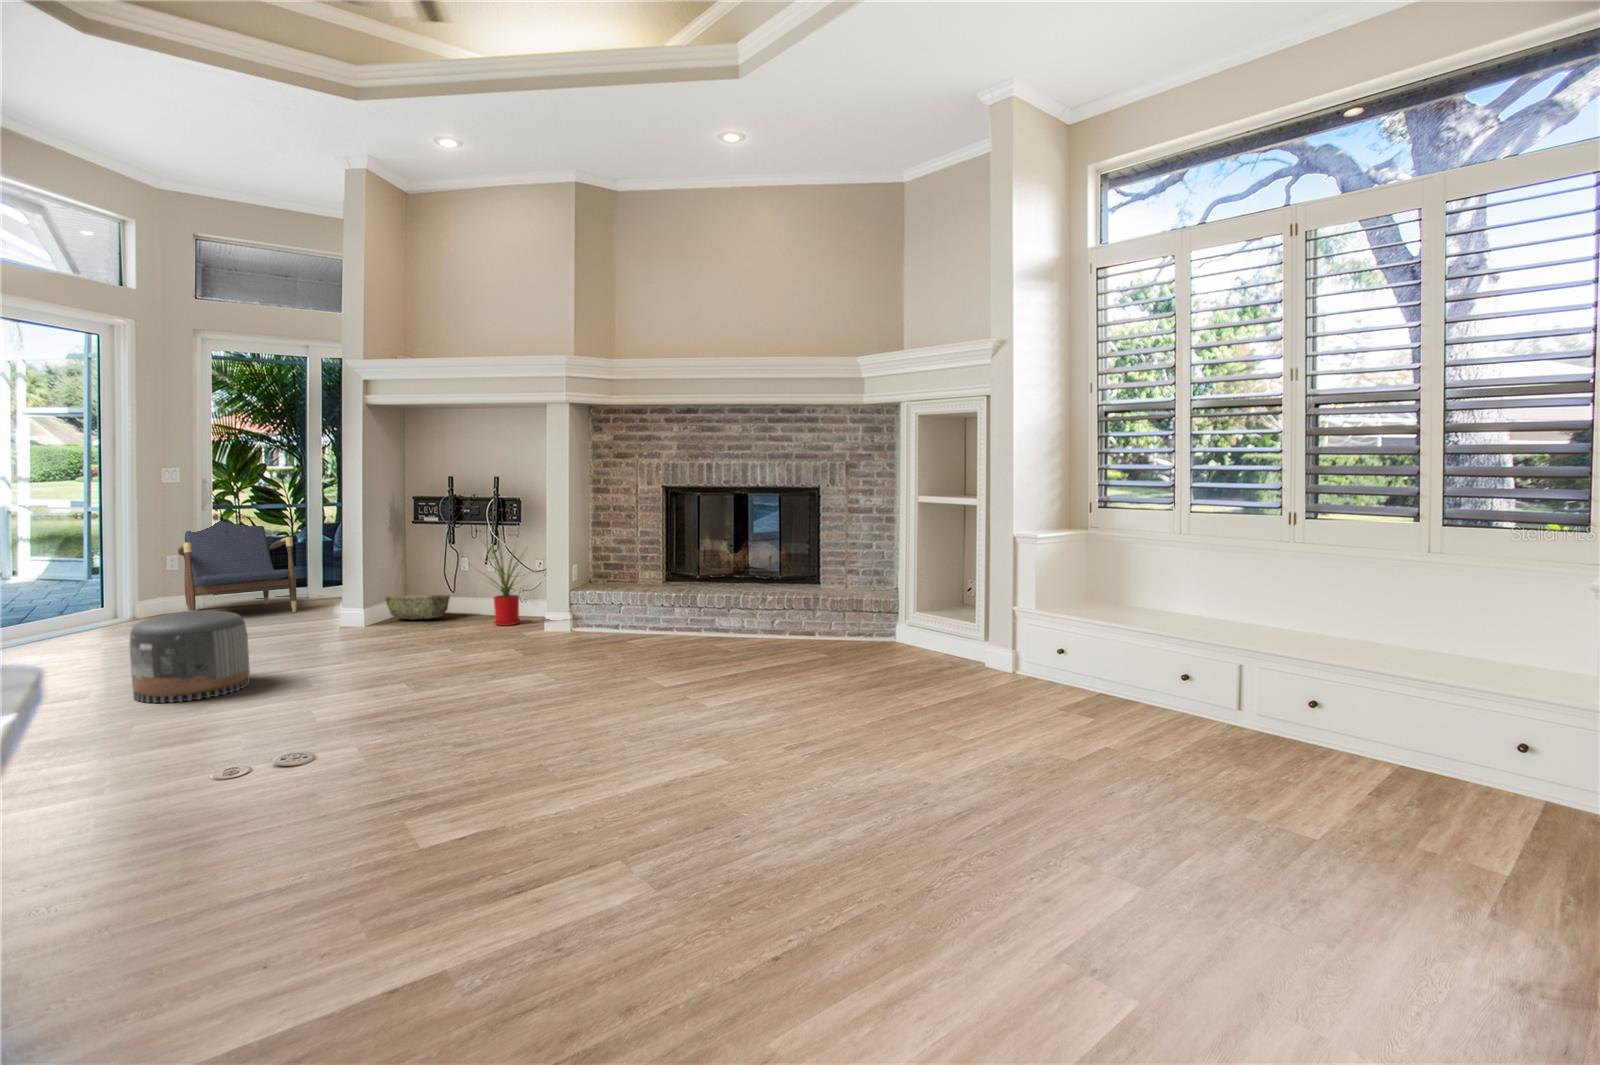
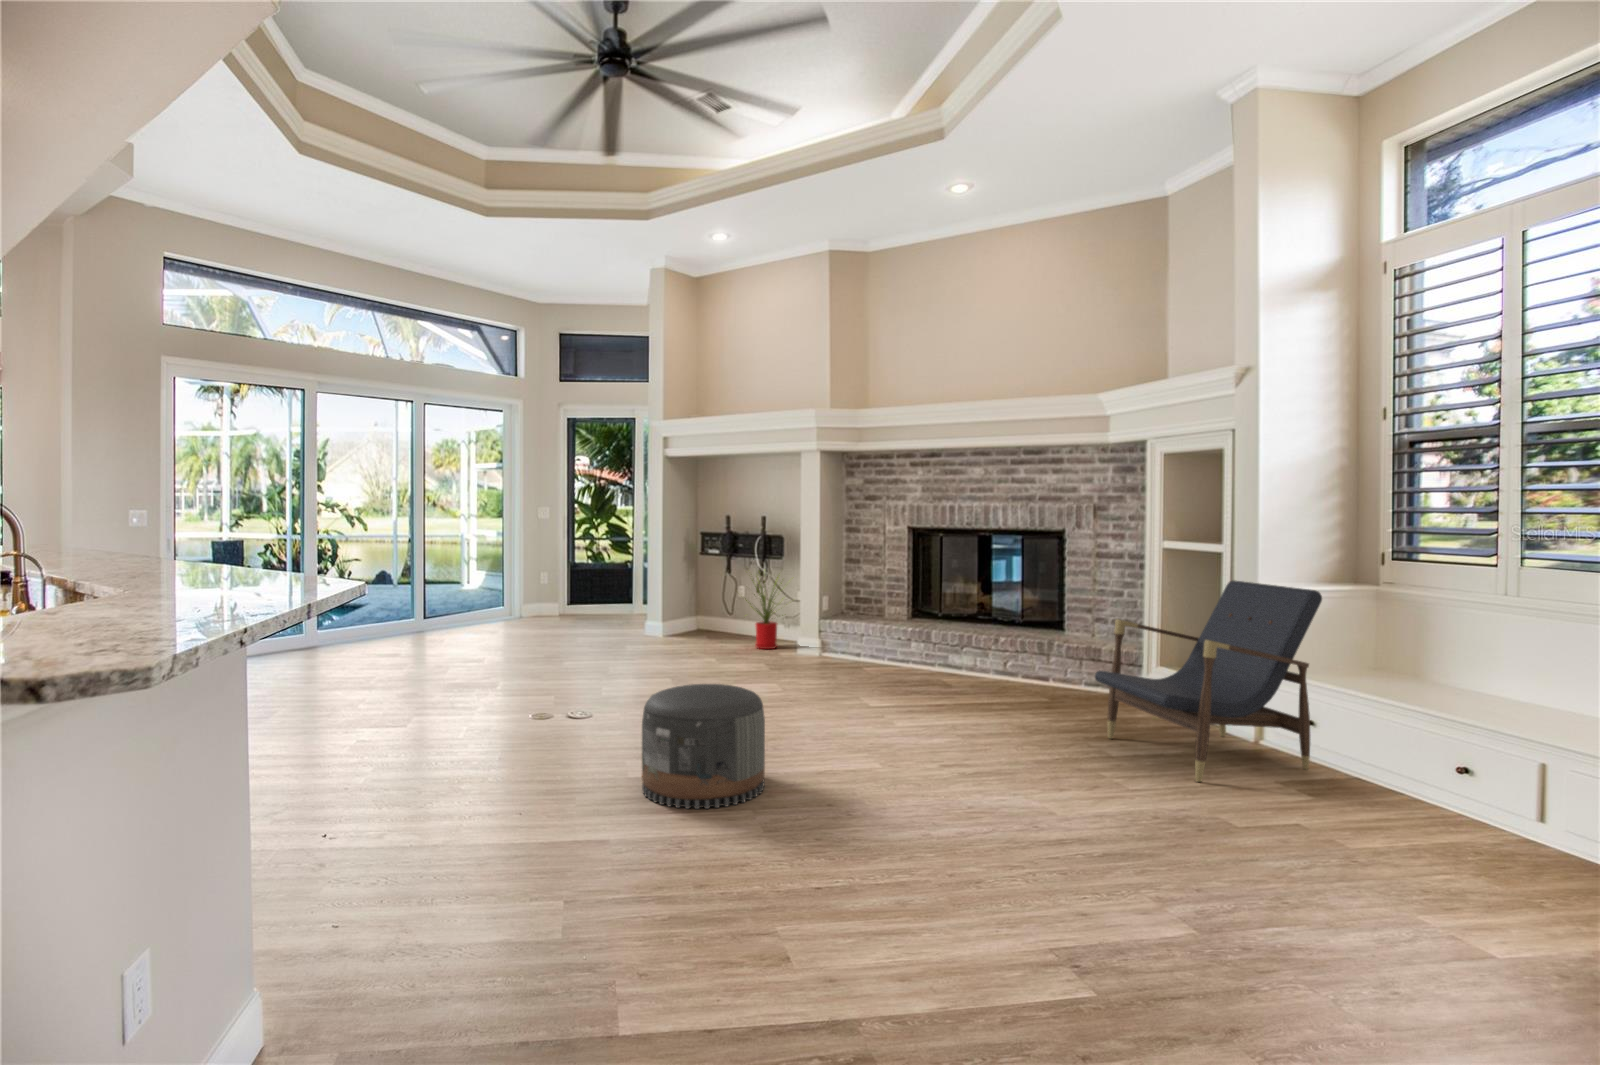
lounge chair: present [178,521,297,612] -> present [1095,581,1322,782]
woven basket: present [385,595,450,620] -> none [673,616,725,639]
pouf: present [130,610,250,703] -> present [642,684,765,809]

